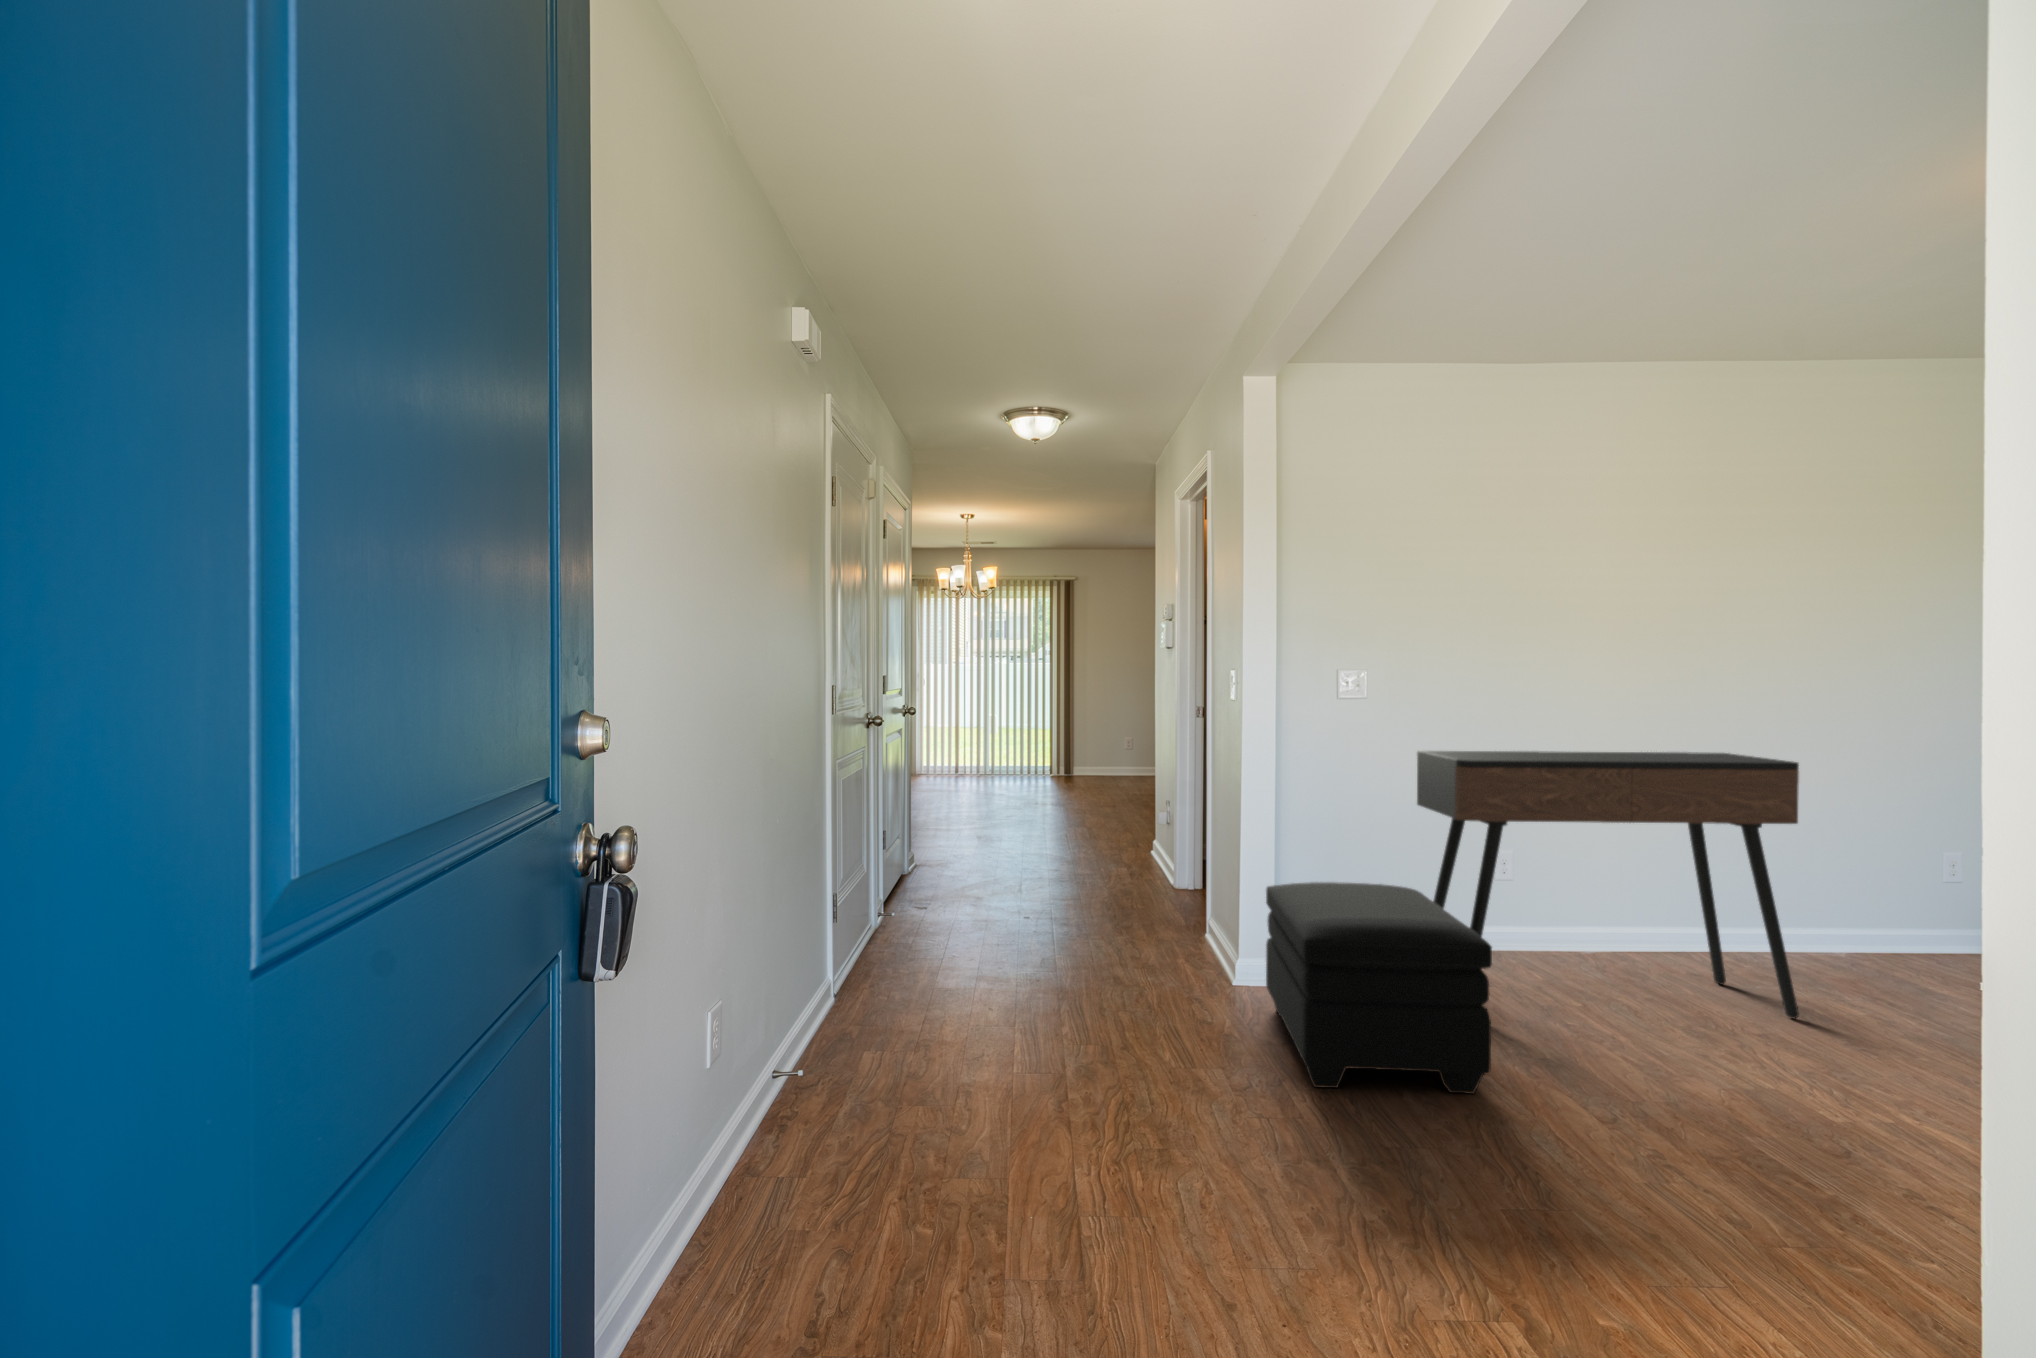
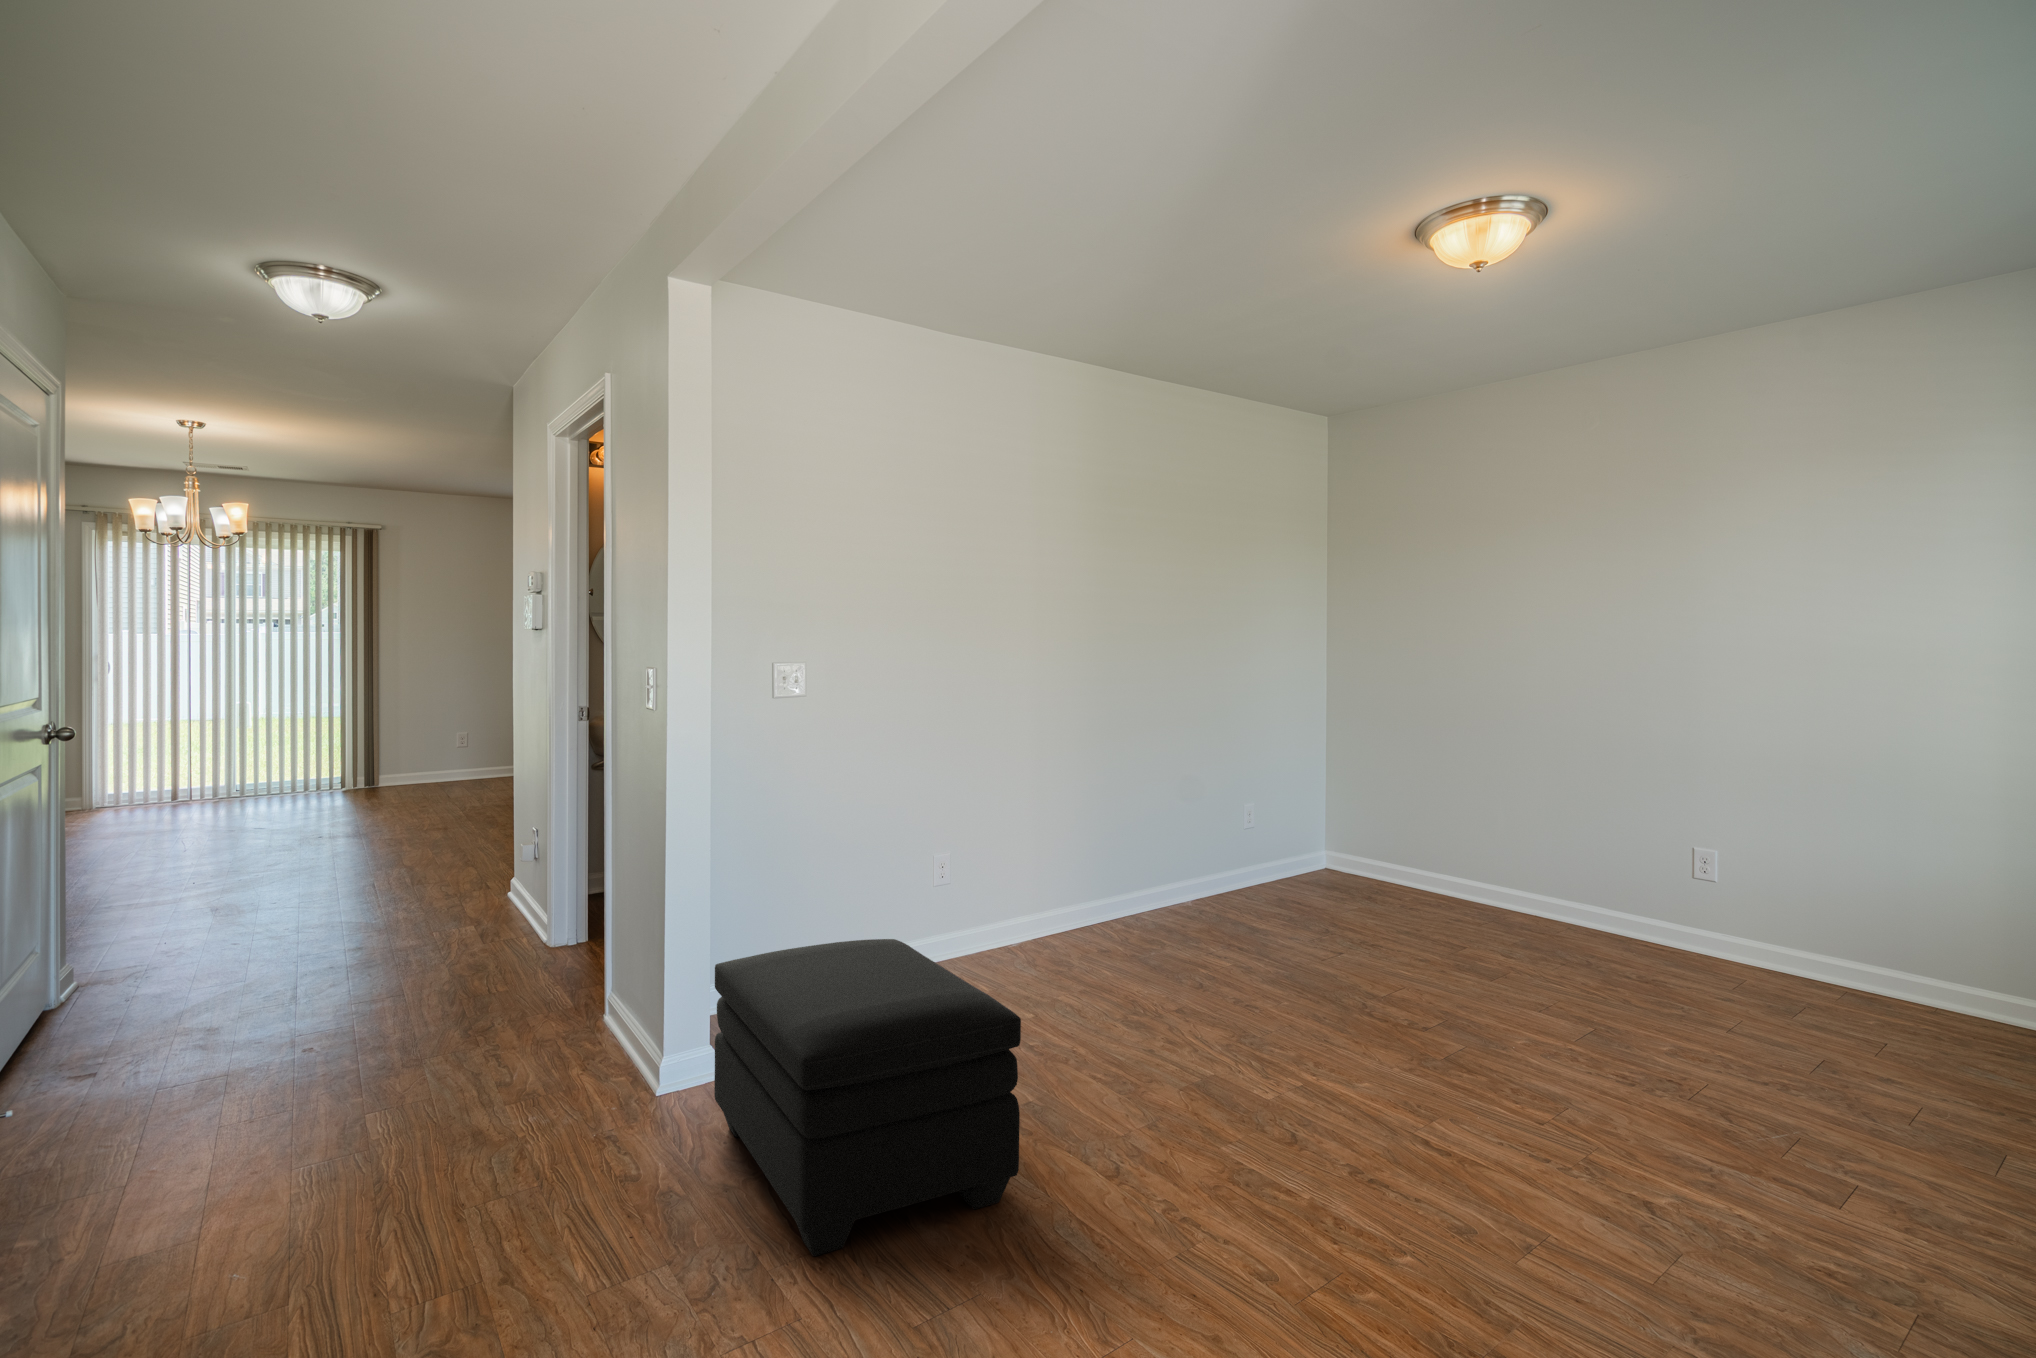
console table: present [1417,751,1799,1019] -> none [881,749,1229,1077]

